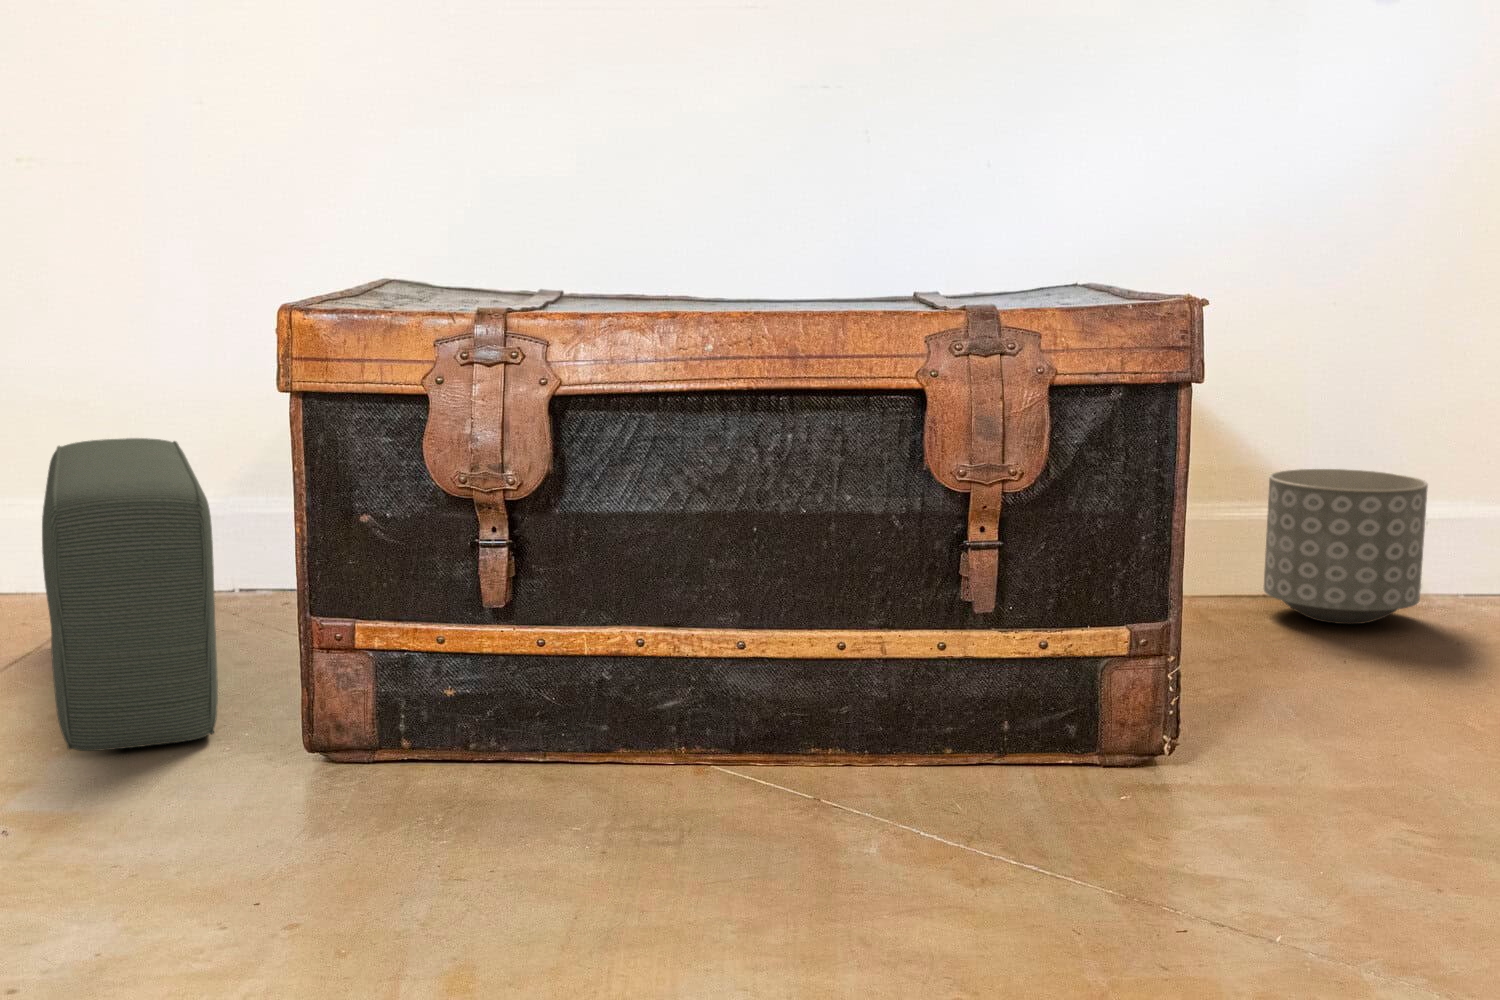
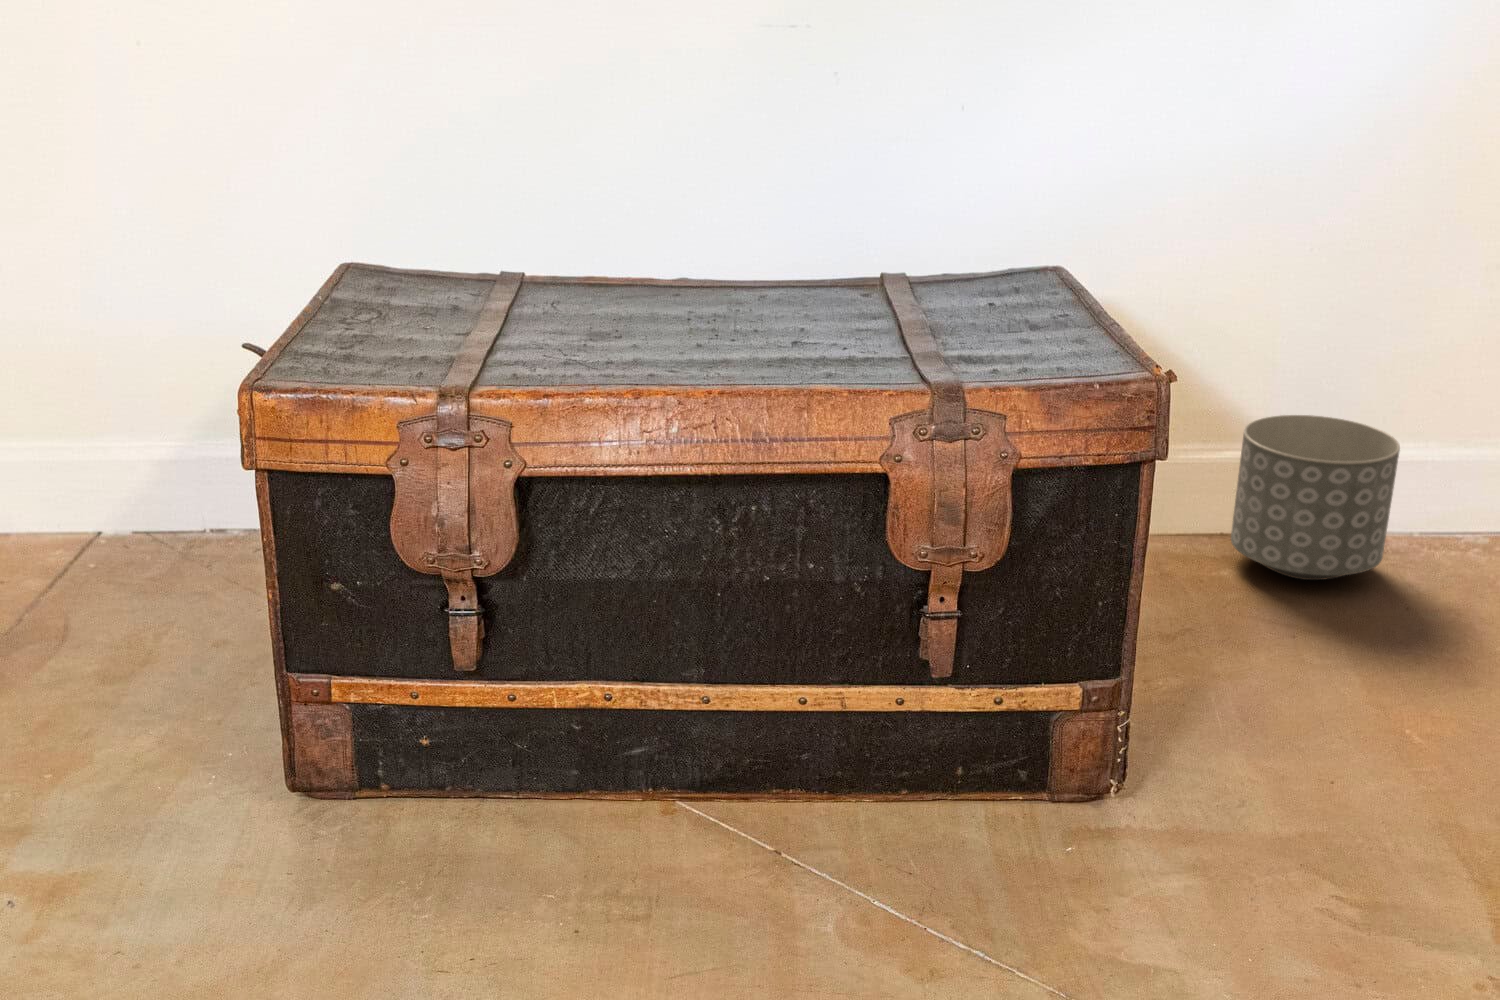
pouf: present [42,438,218,751] -> none [18,412,200,786]

